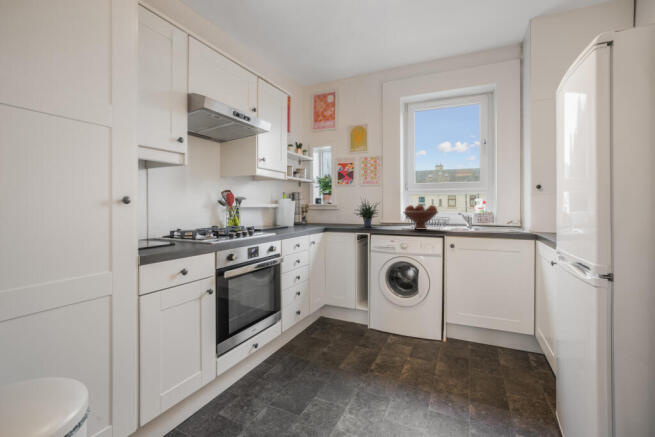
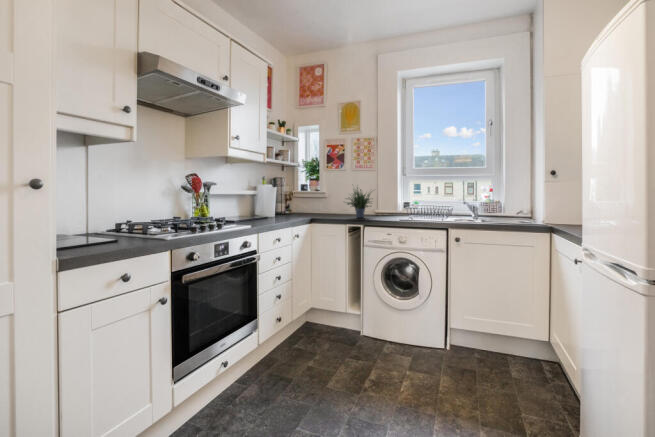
fruit bowl: present [404,205,438,230] -> none [401,193,442,221]

